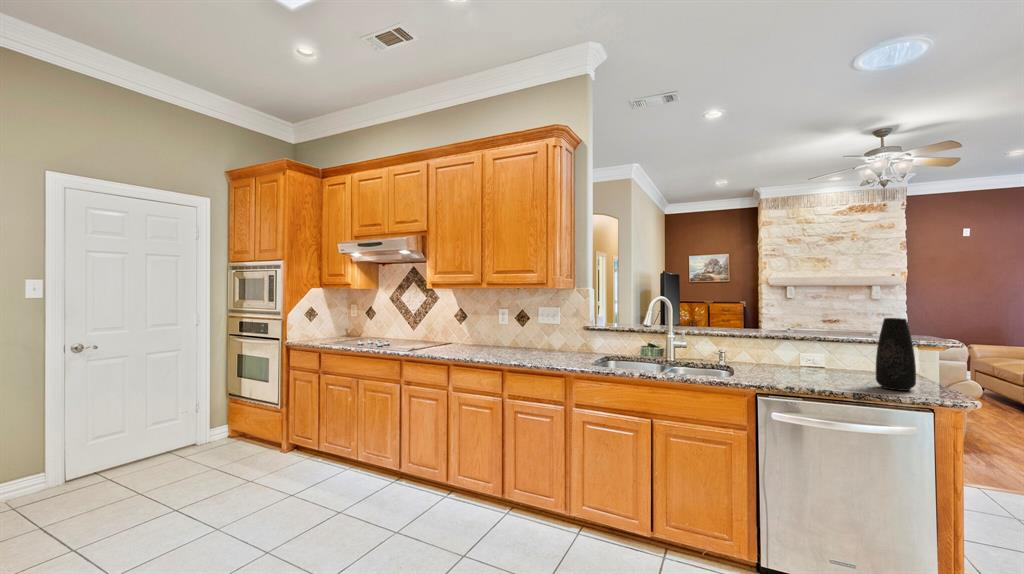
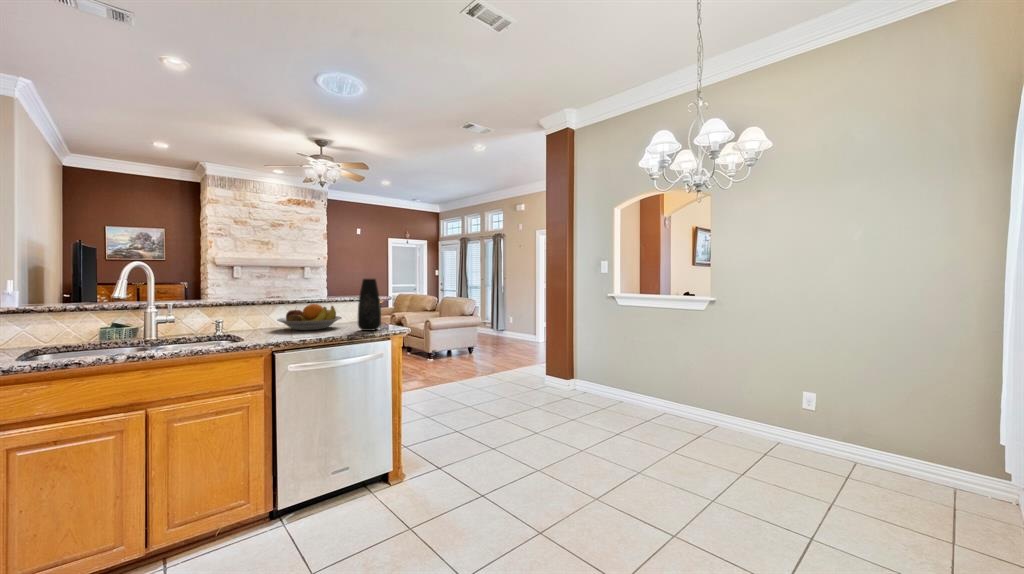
fruit bowl: none [777,344,860,375] -> present [277,304,342,330]

